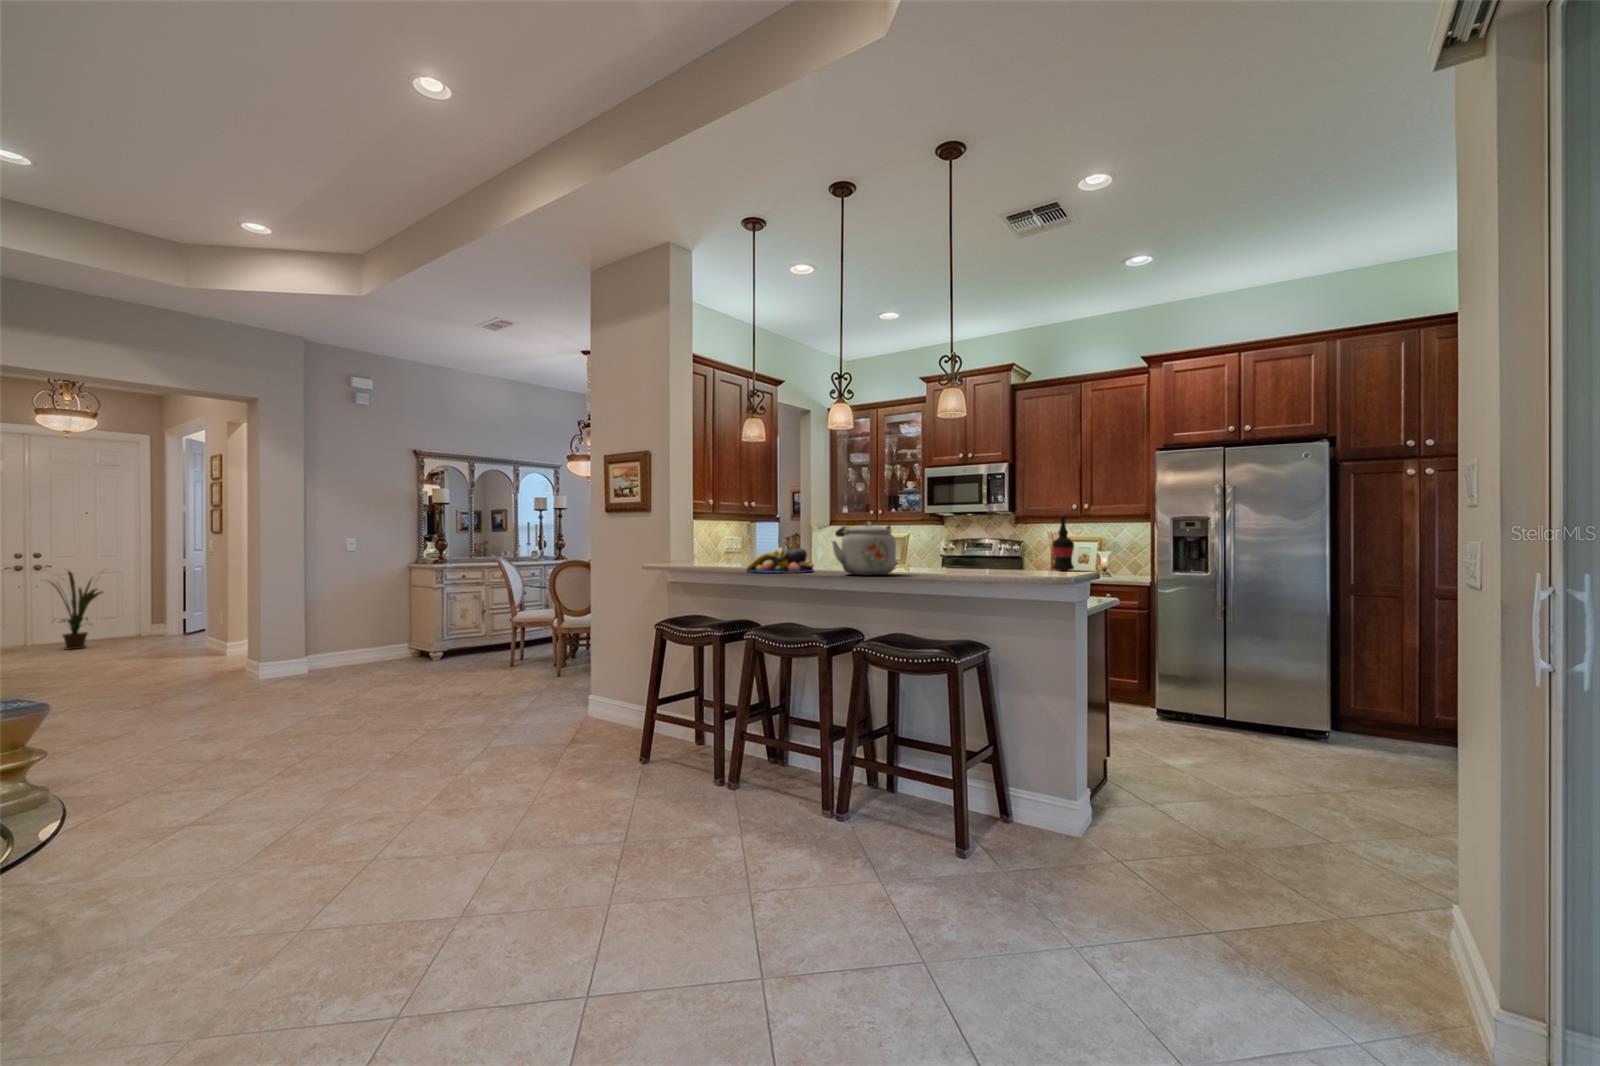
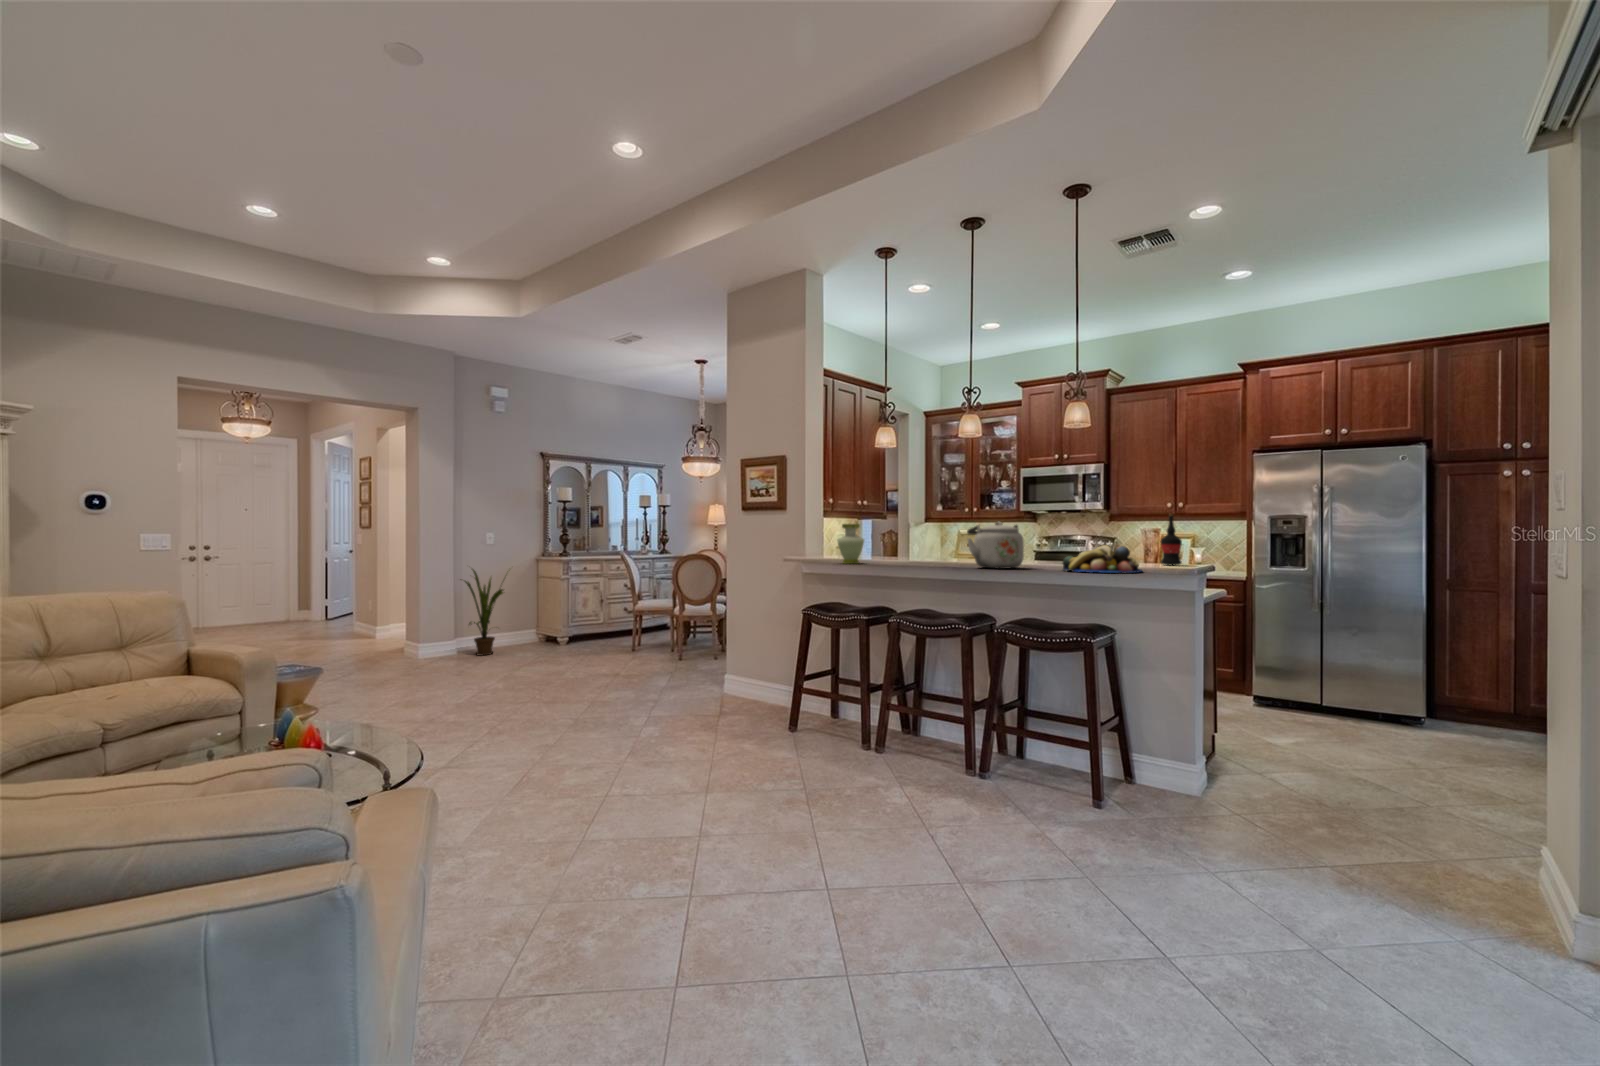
vase: none [700,525,731,571] -> present [837,524,864,564]
fruit bowl: present [747,548,814,573] -> present [1063,545,1142,573]
house plant: present [52,571,103,650] -> present [460,569,504,656]

